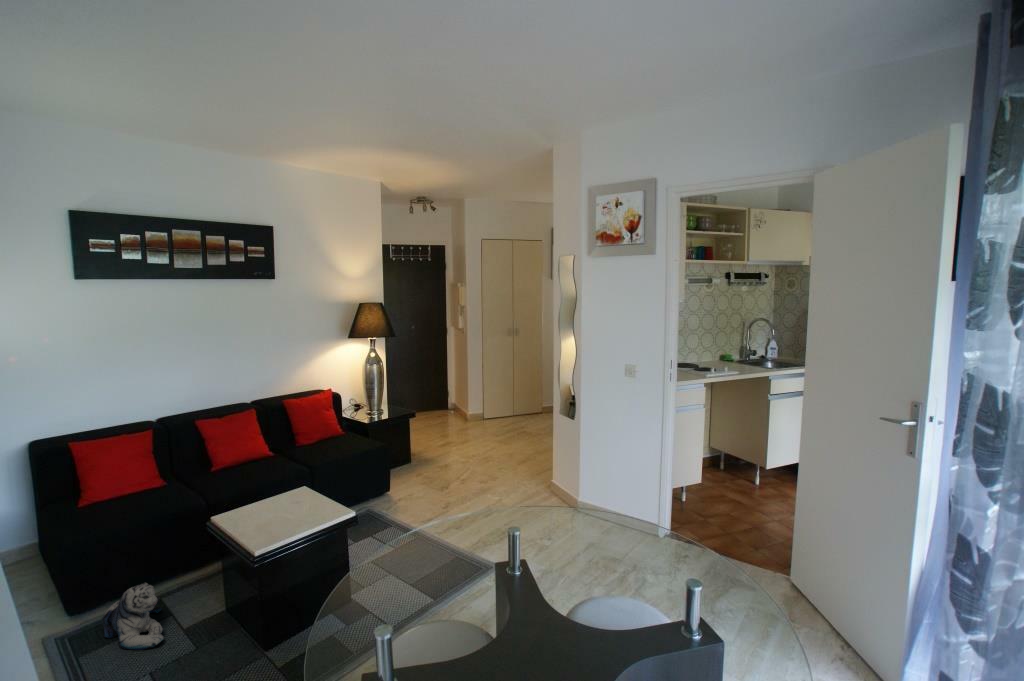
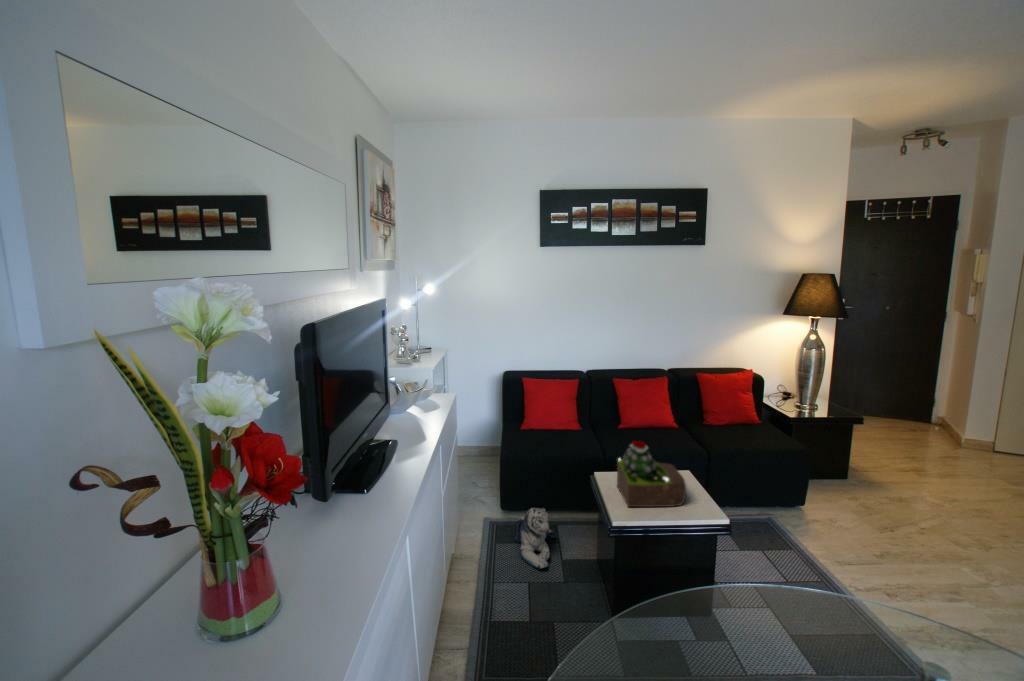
succulent plant: none [237,473,305,534] -> present [617,441,686,507]

